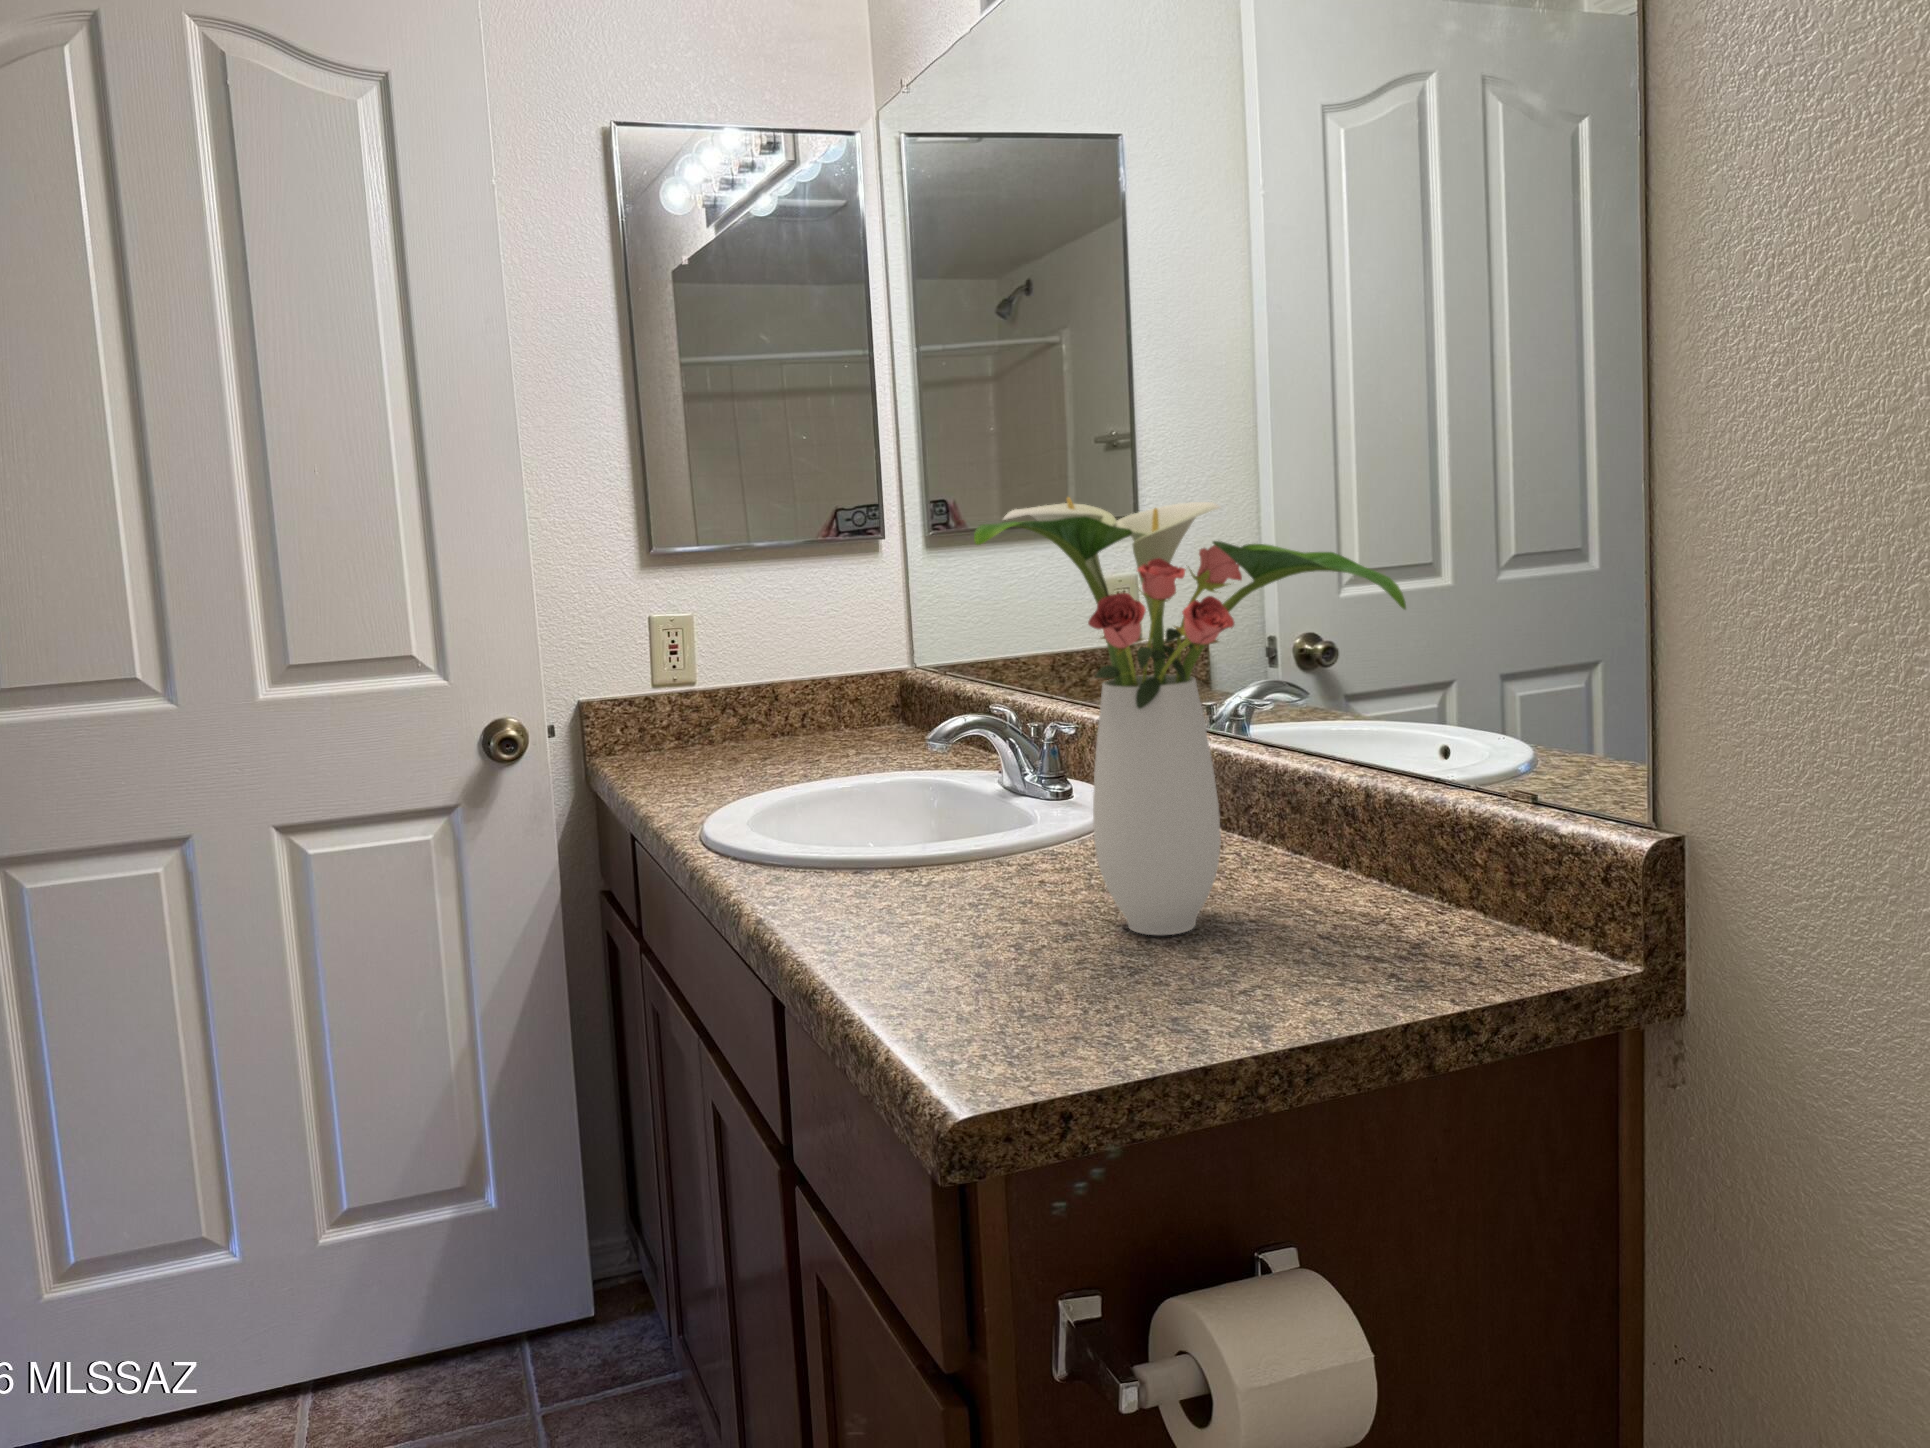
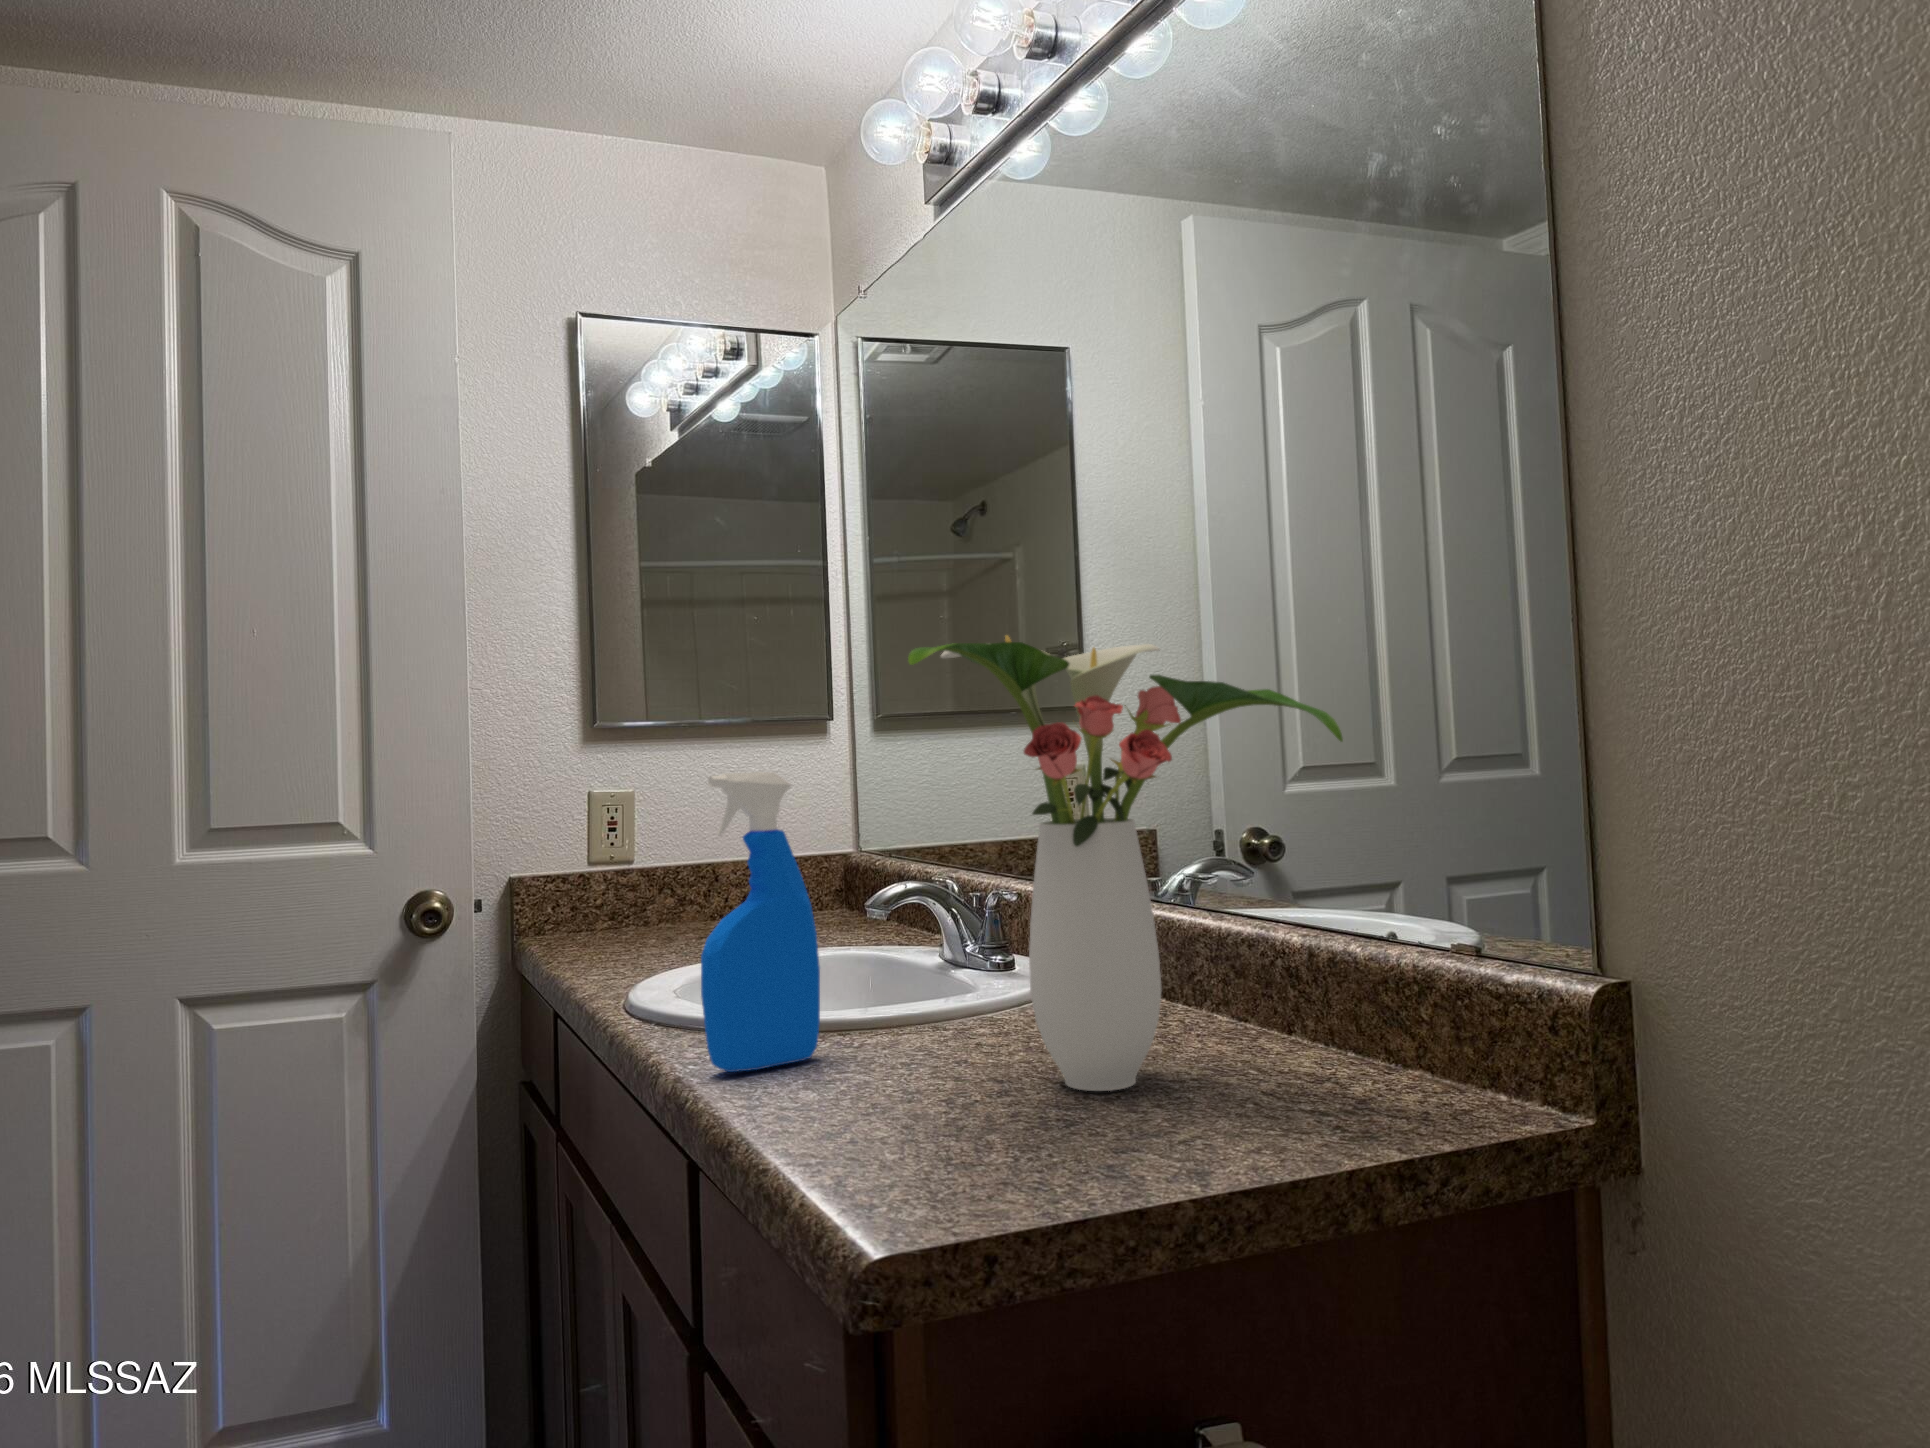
spray bottle: none [777,632,892,917] -> present [701,772,820,1072]

